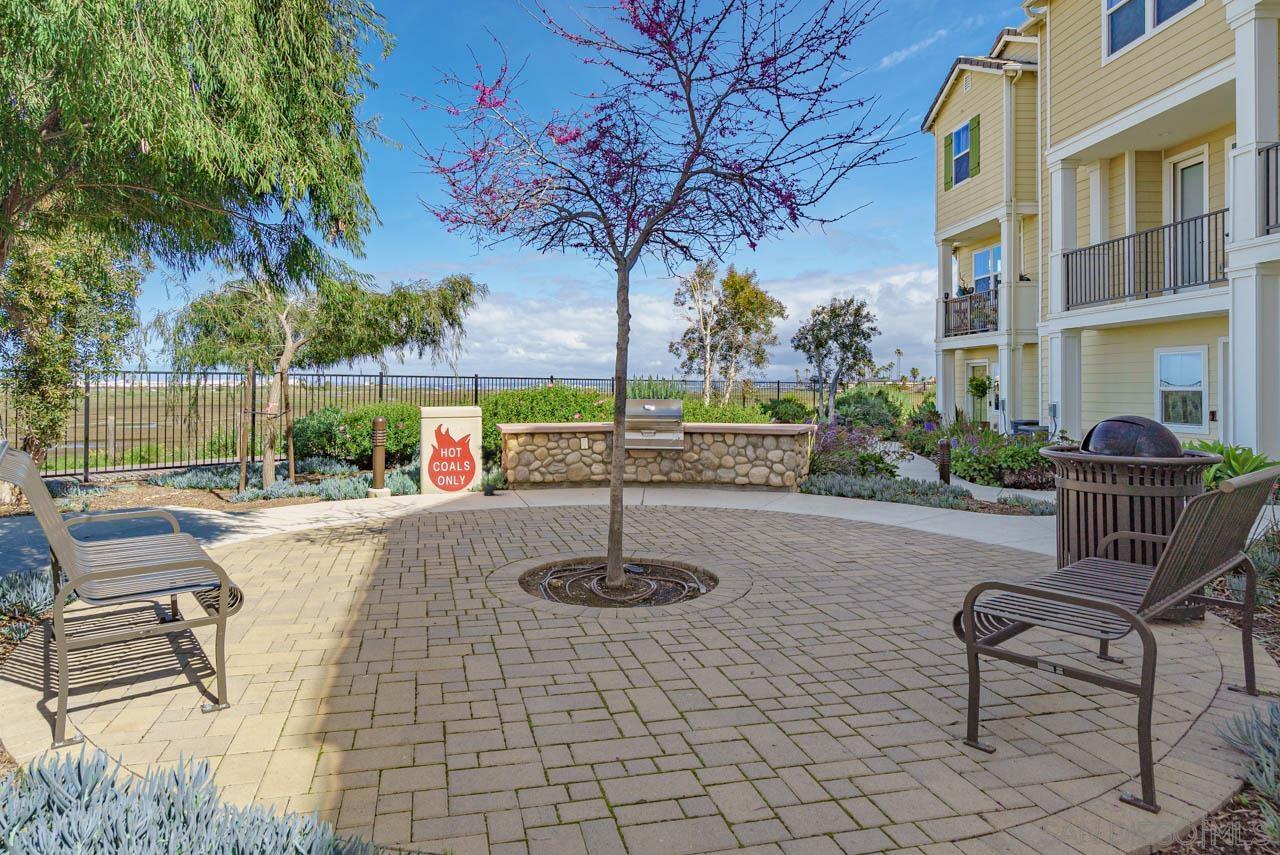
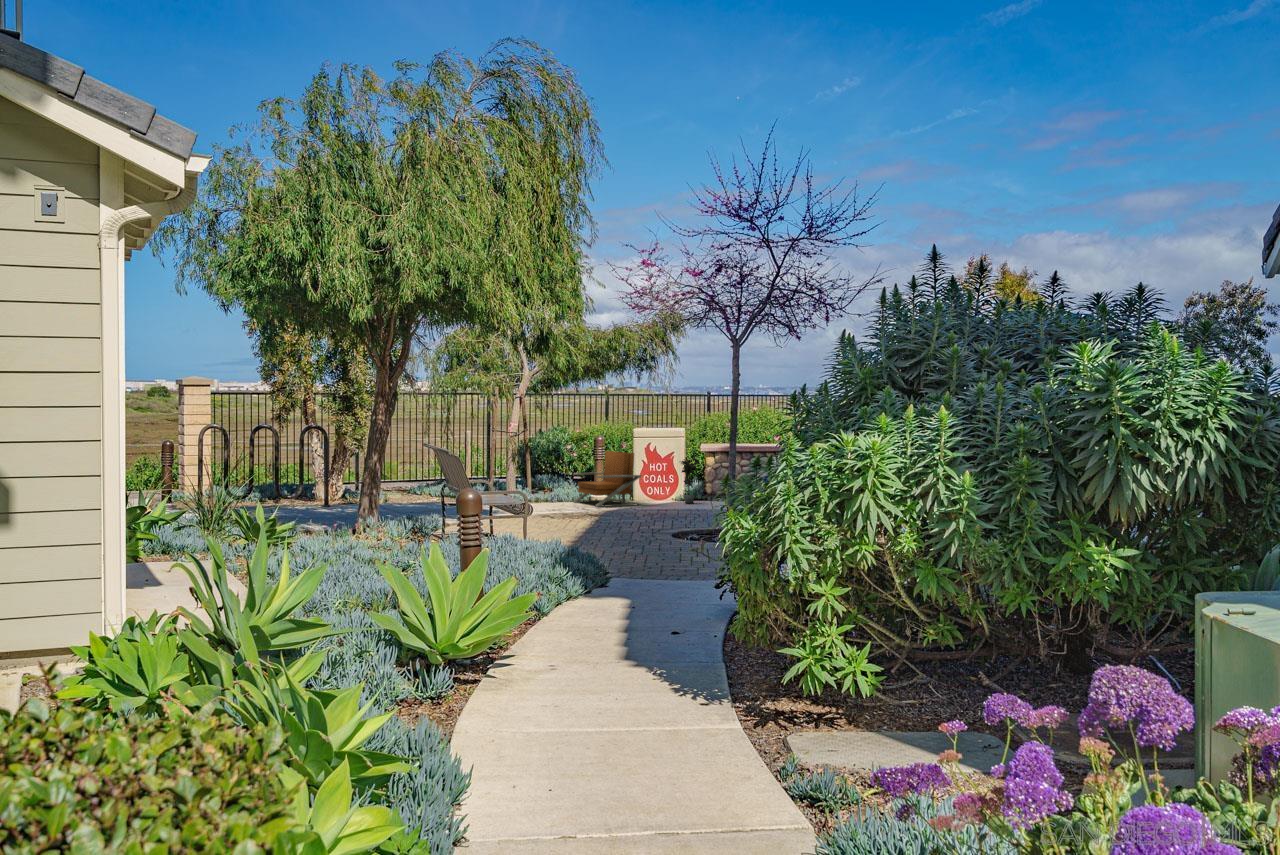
lounge chair: none [345,434,431,505] -> present [574,451,641,507]

